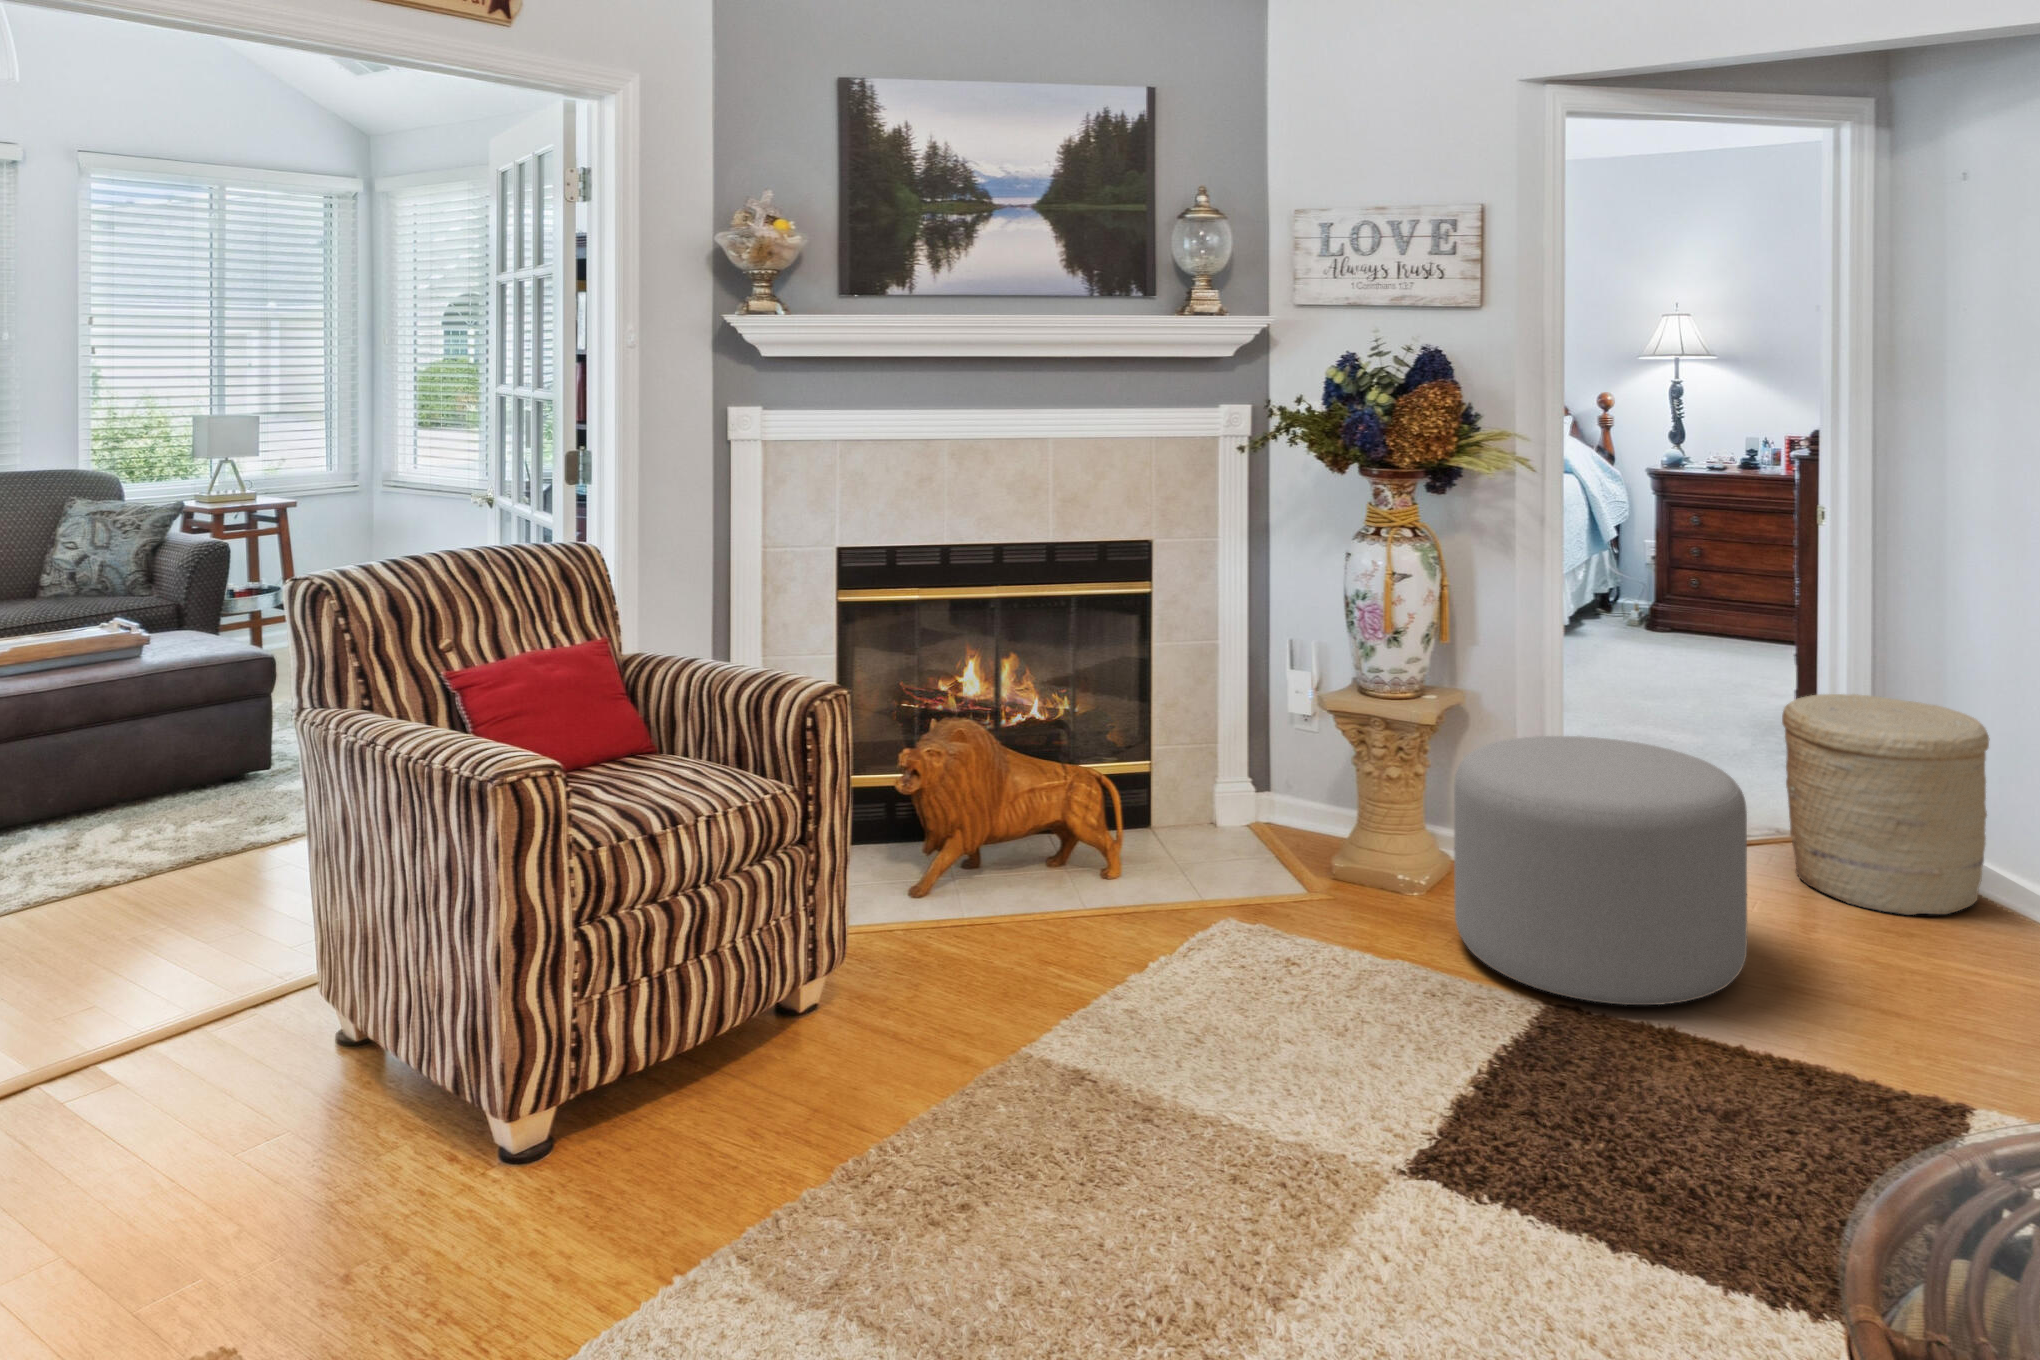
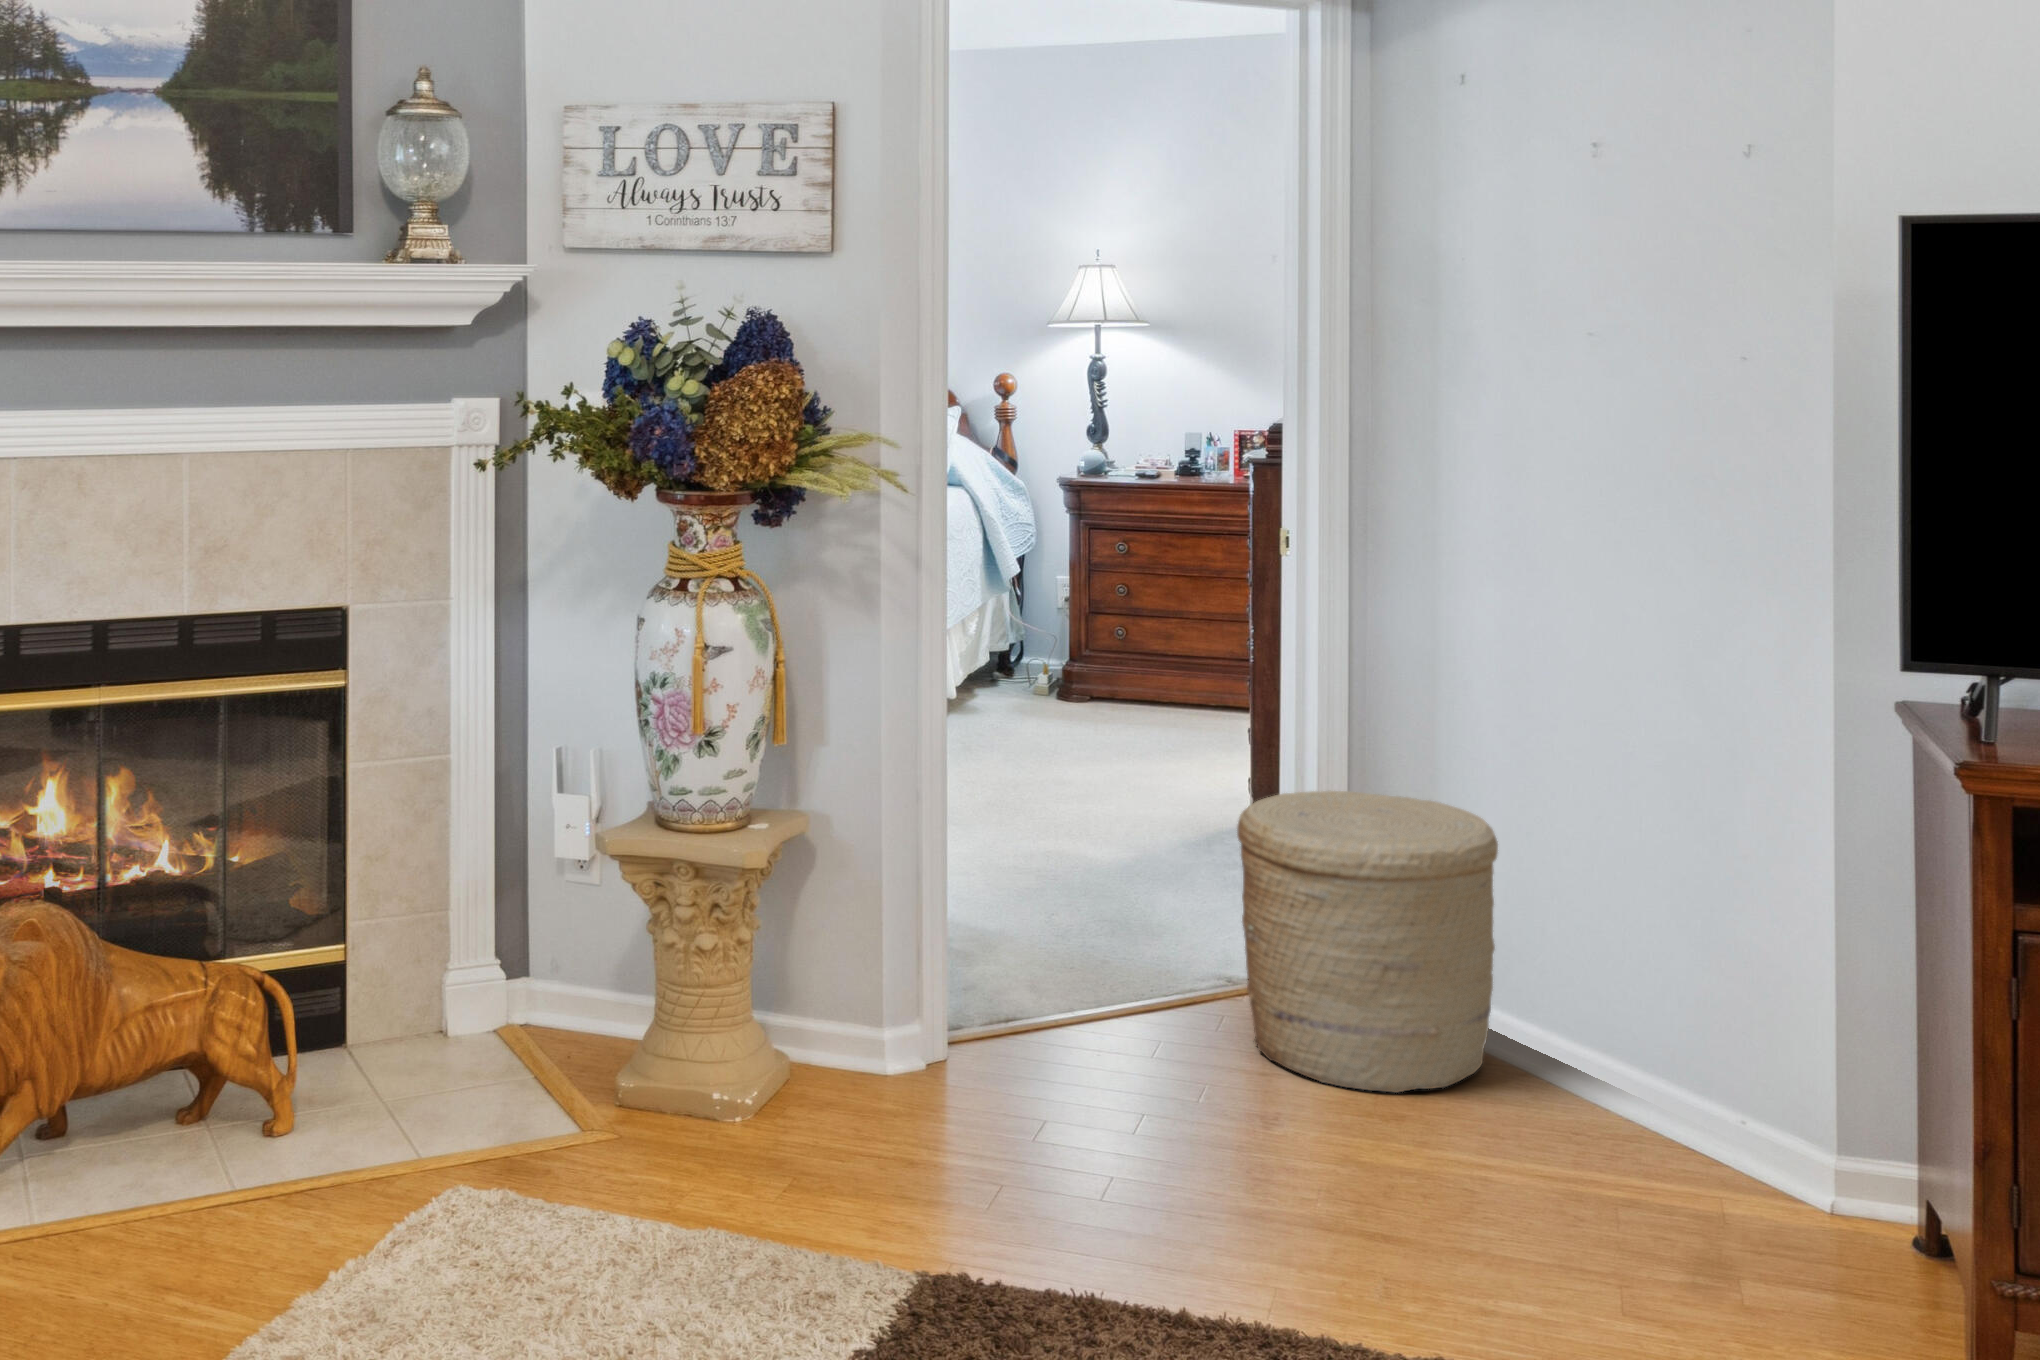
ottoman: present [1454,736,1747,1005] -> none [791,876,1192,1266]

